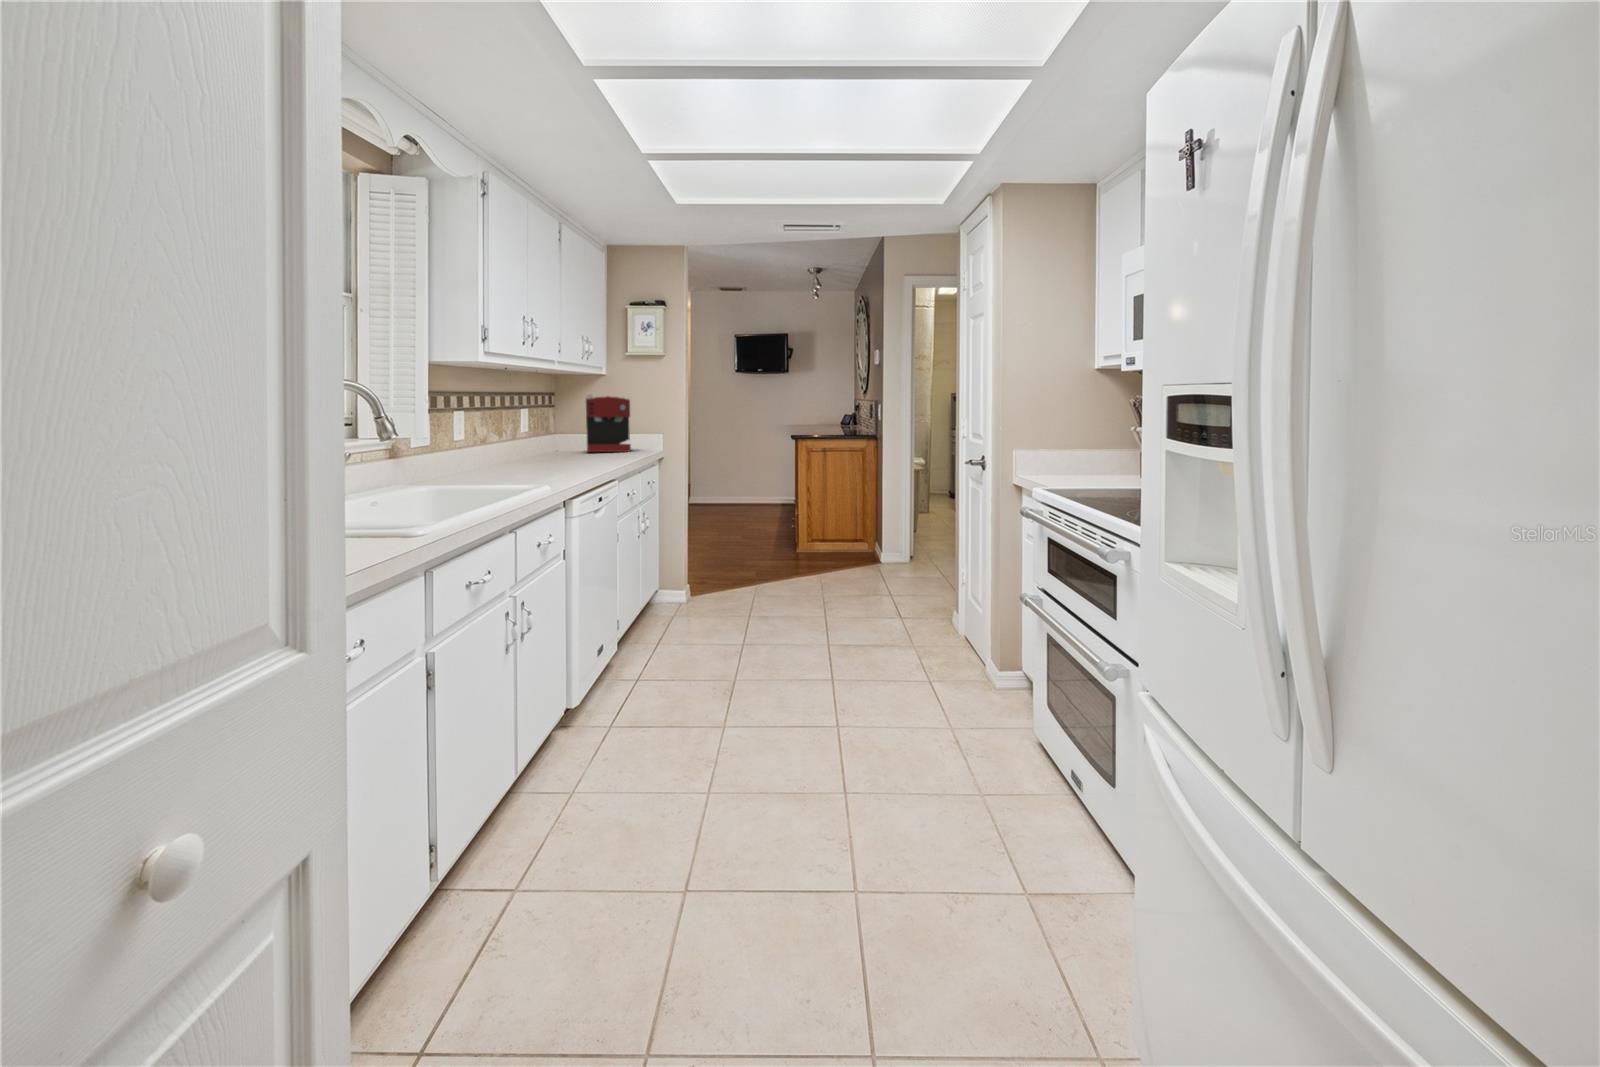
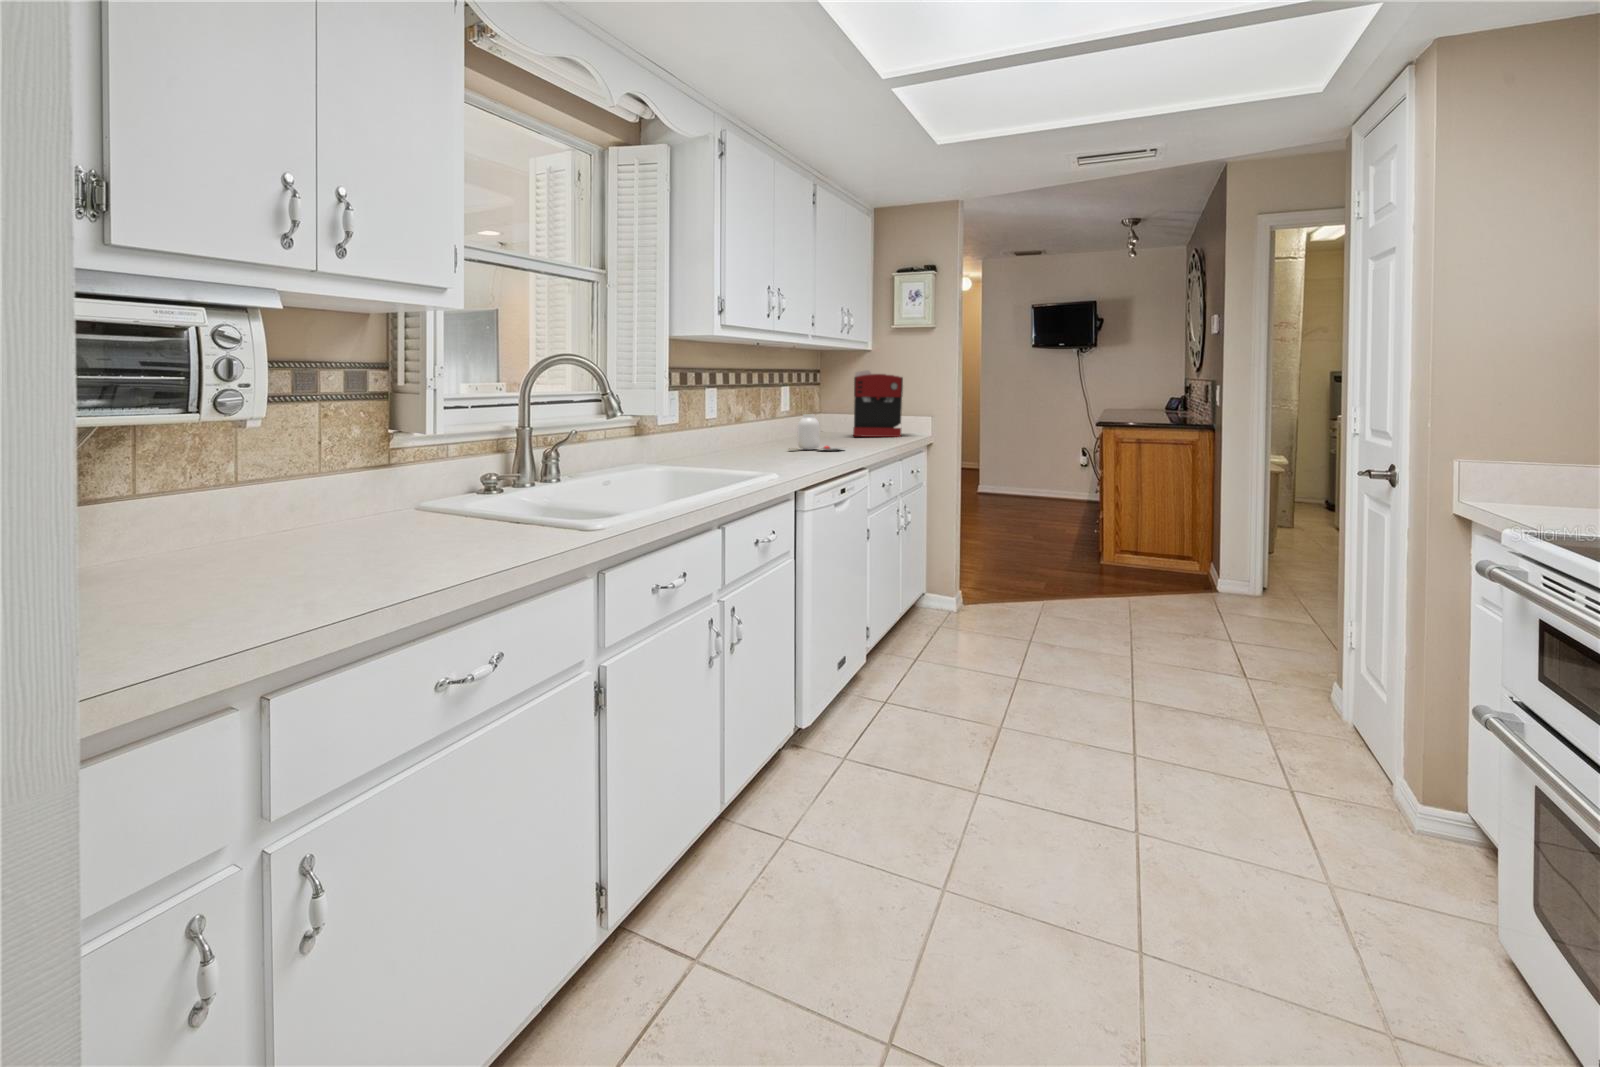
jar: none [535,433,589,465] -> present [797,414,843,451]

